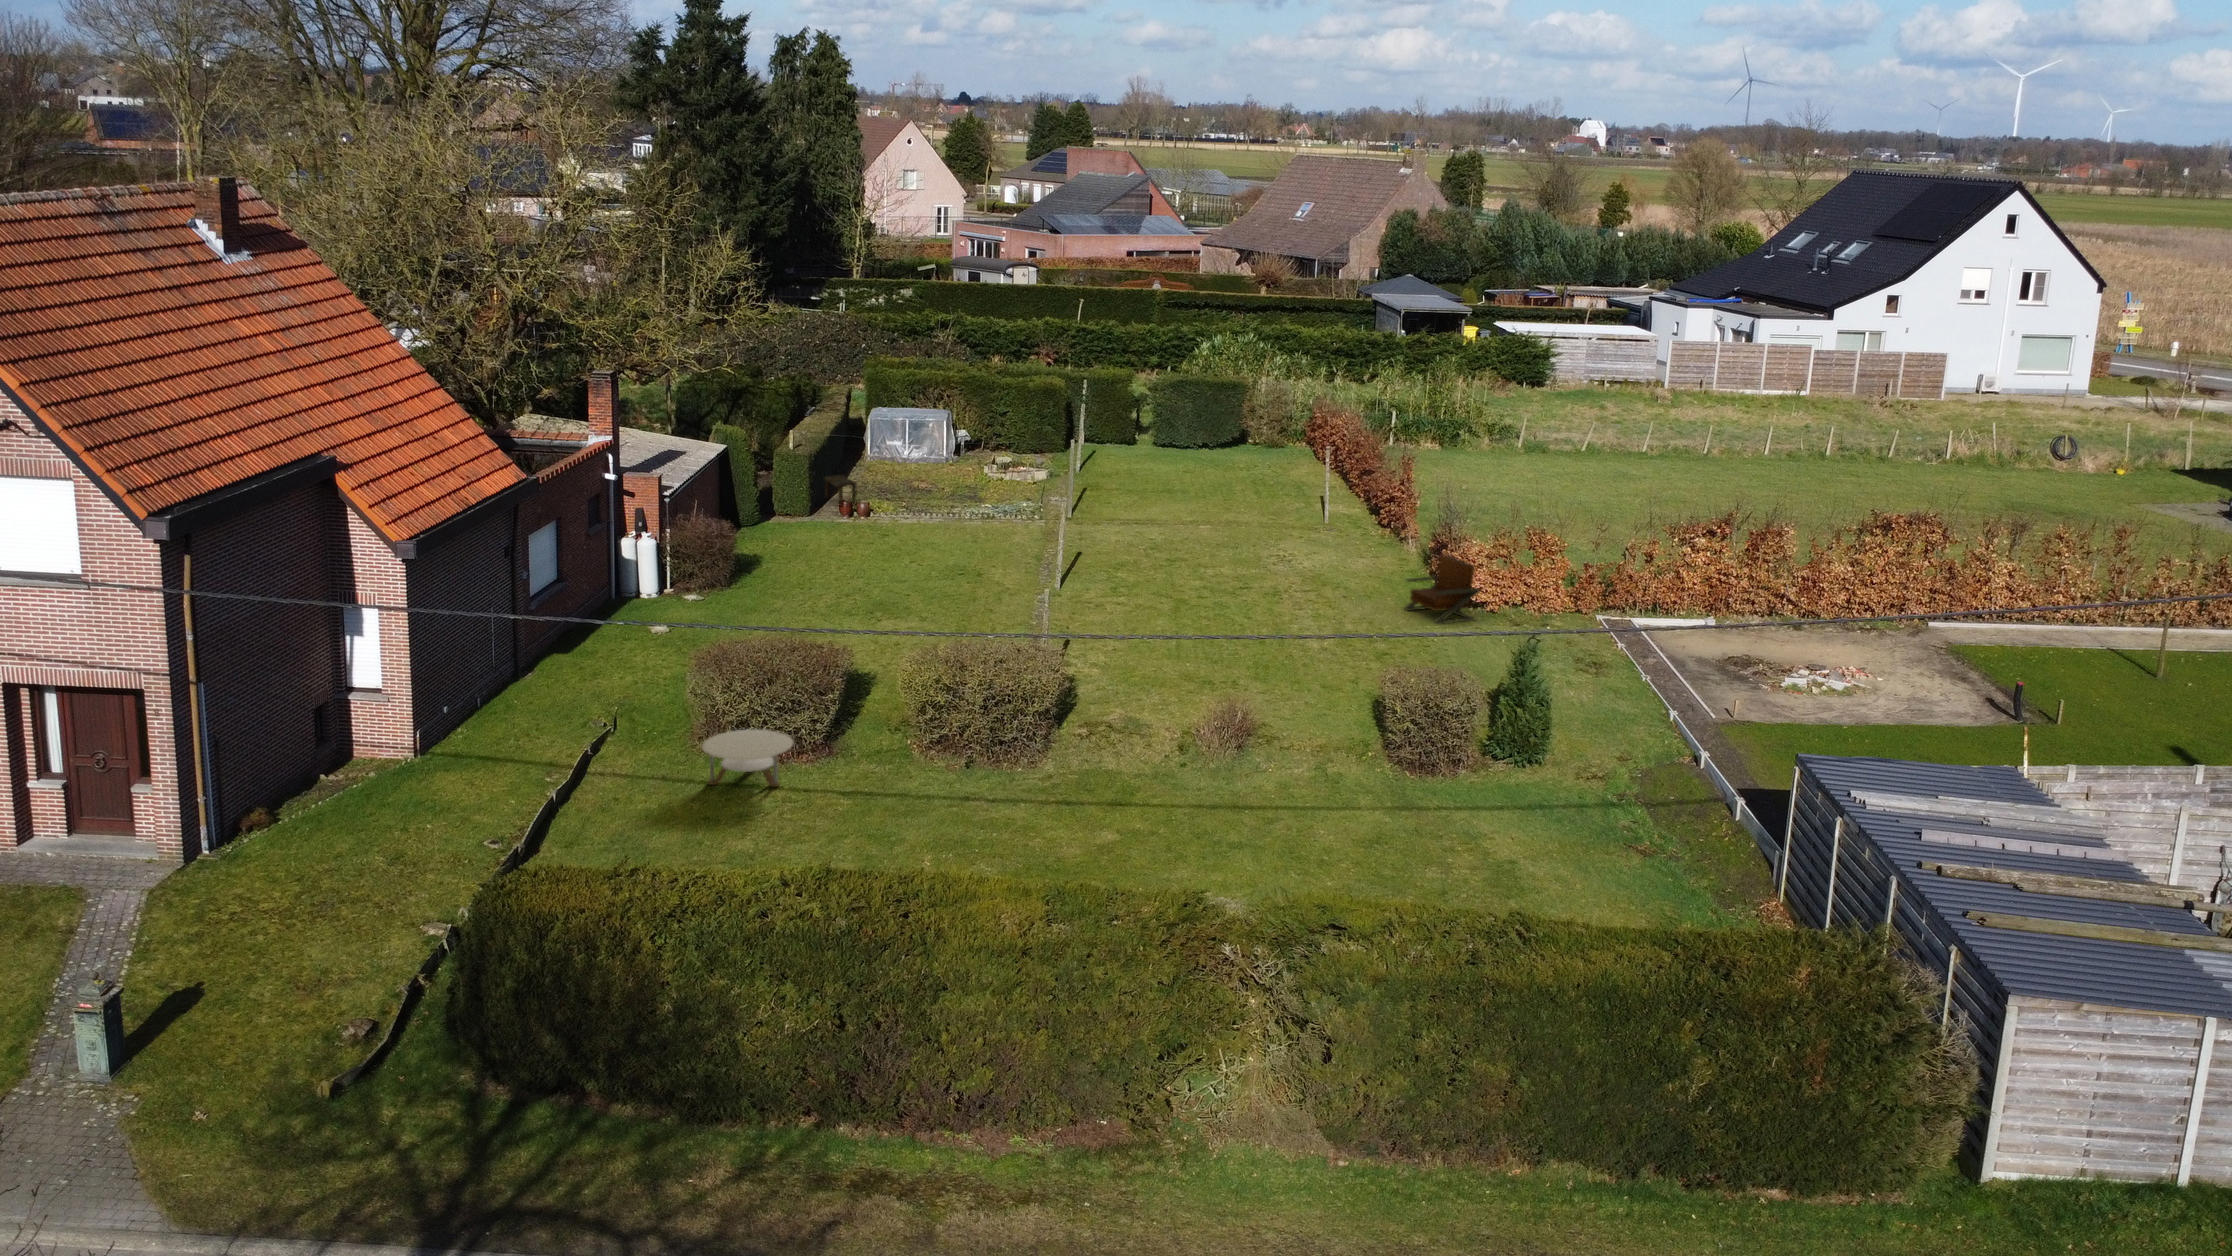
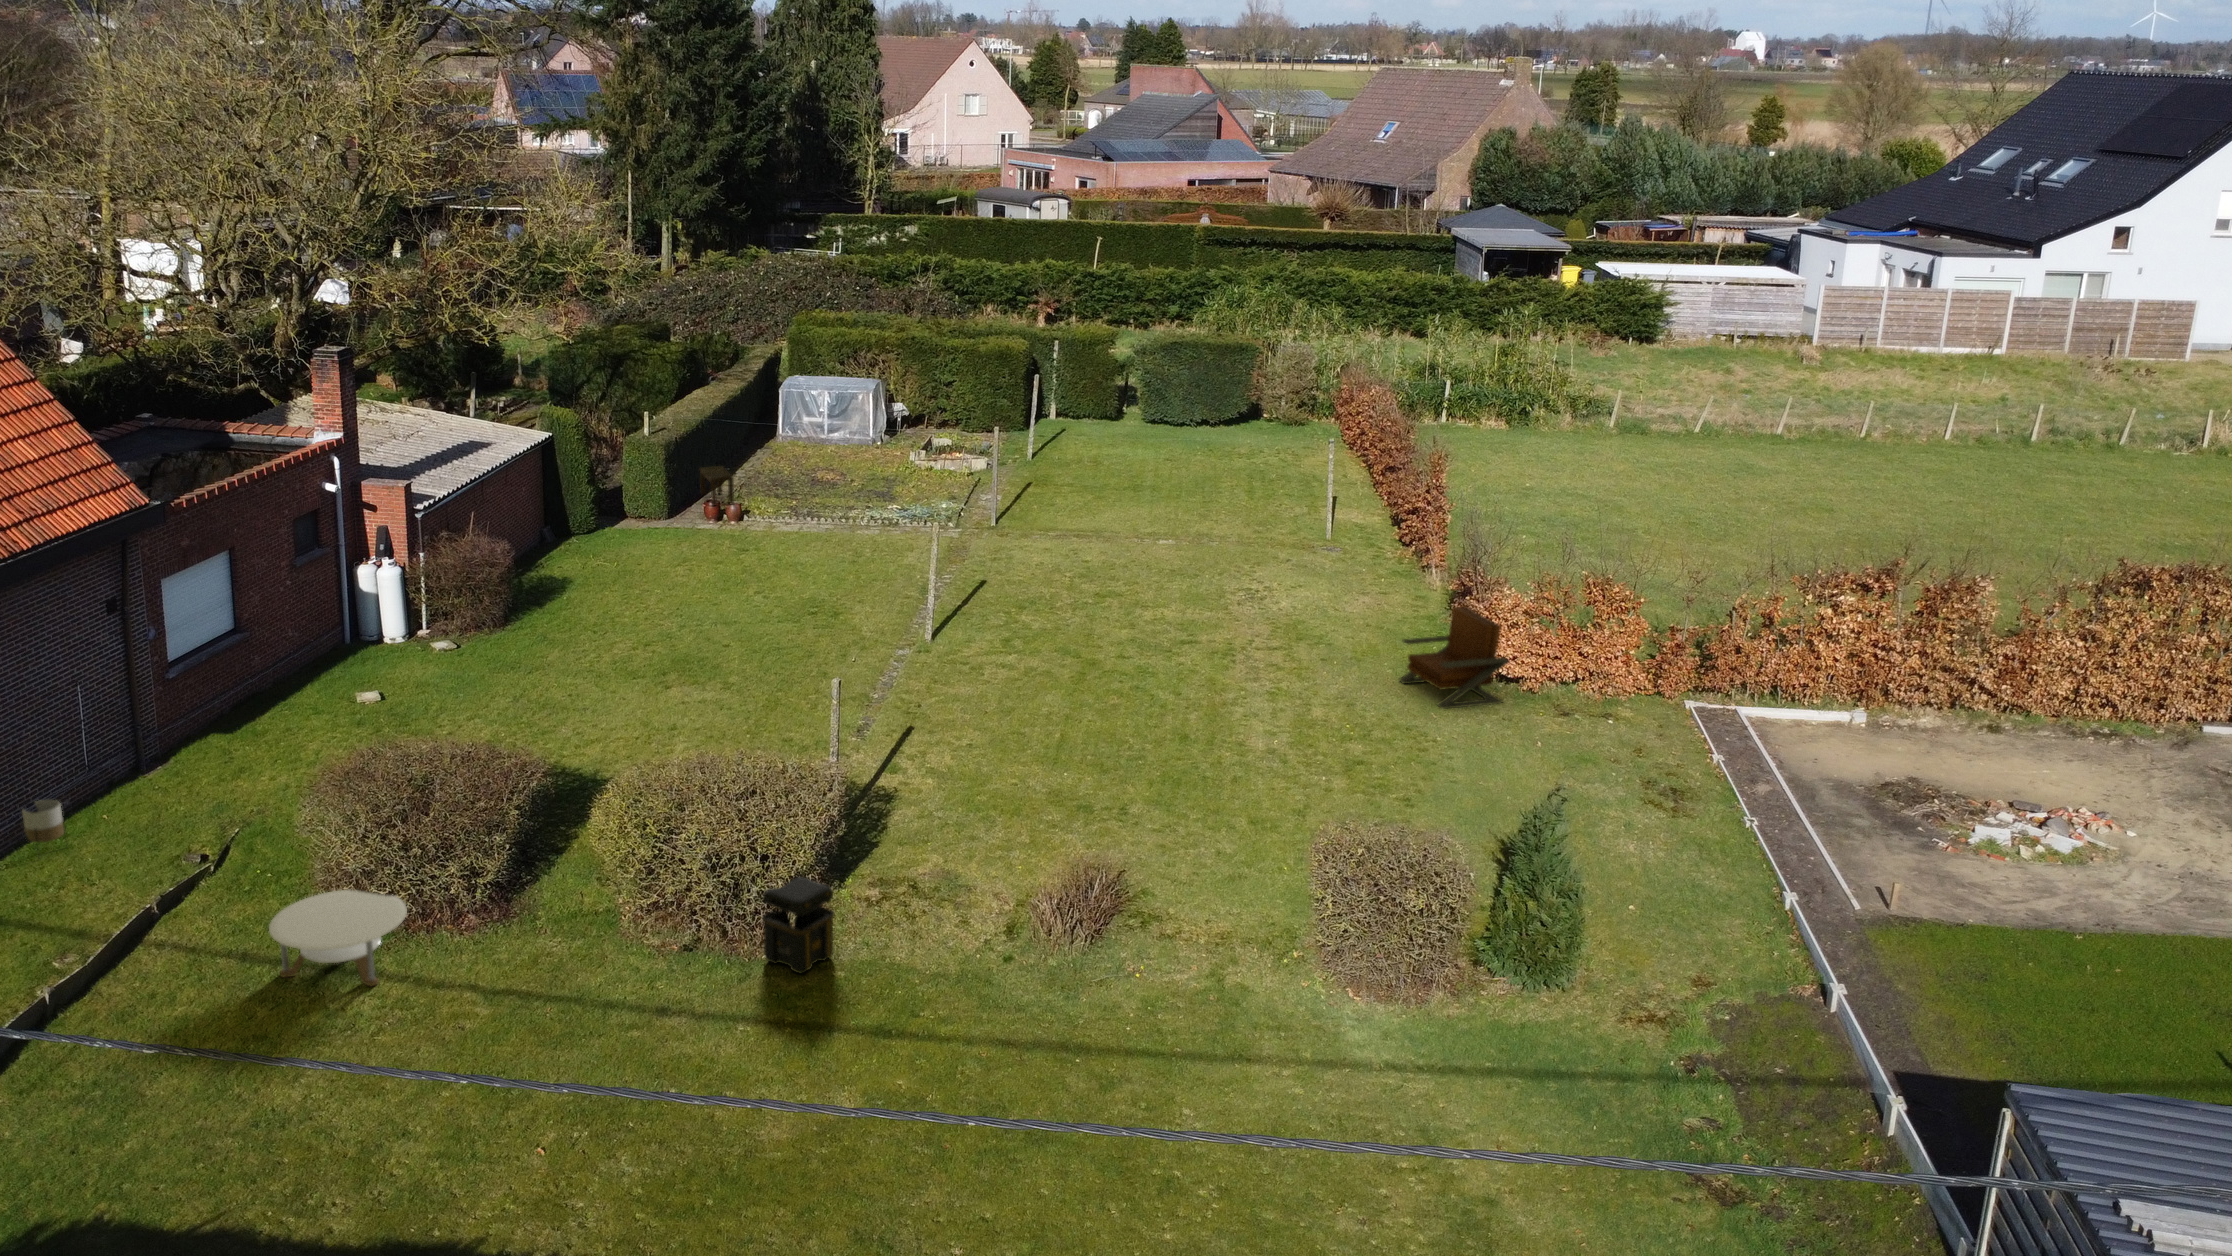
planter: none [466,689,494,731] -> present [22,800,66,842]
toolbox: none [1034,710,1081,771] -> present [762,877,834,973]

